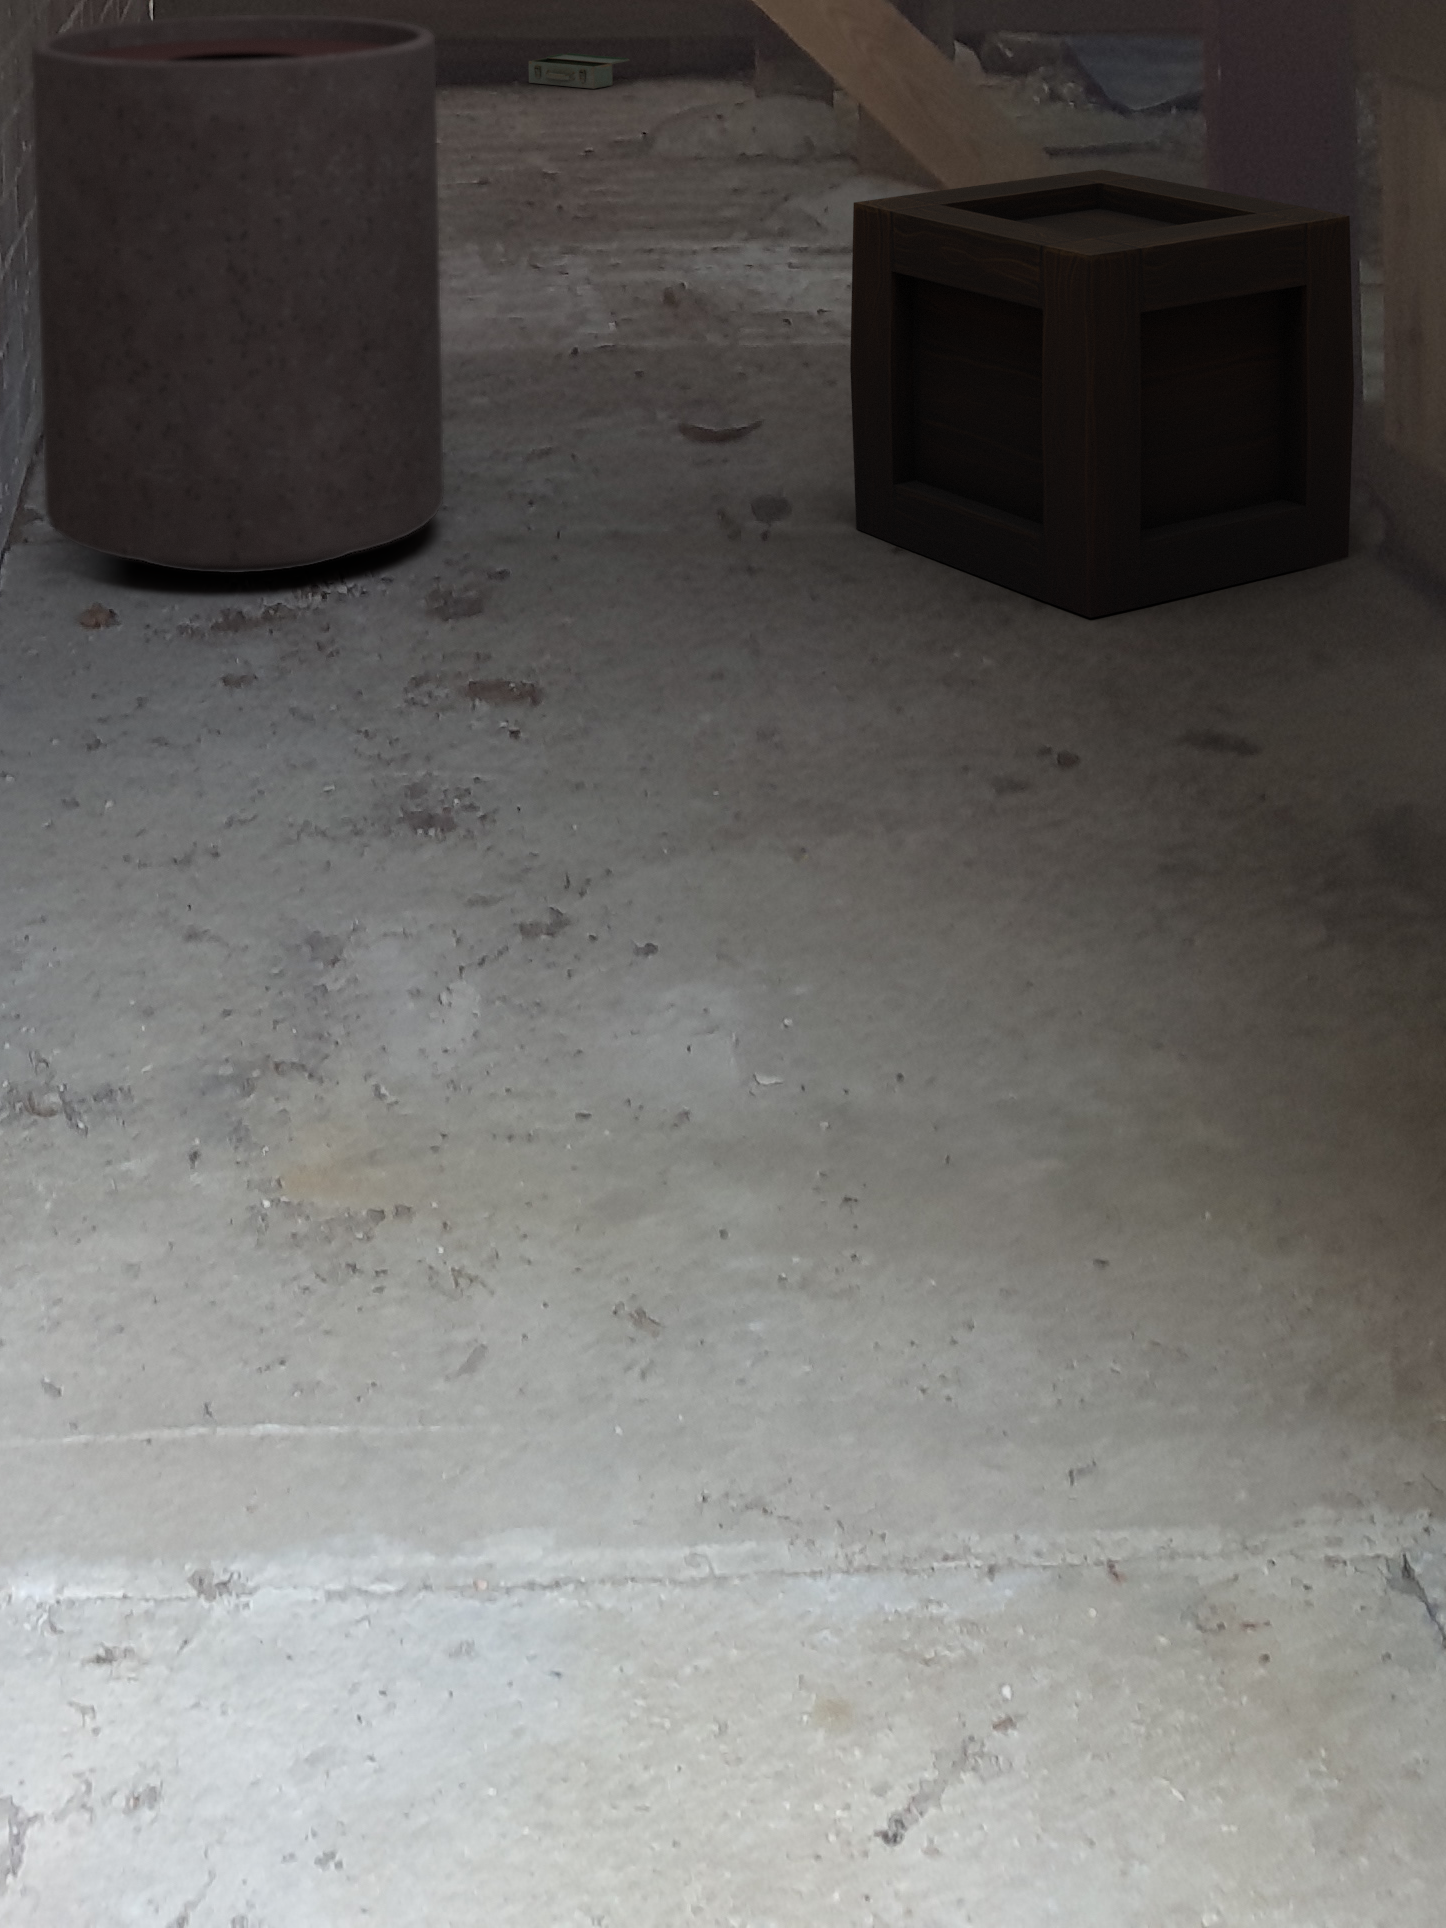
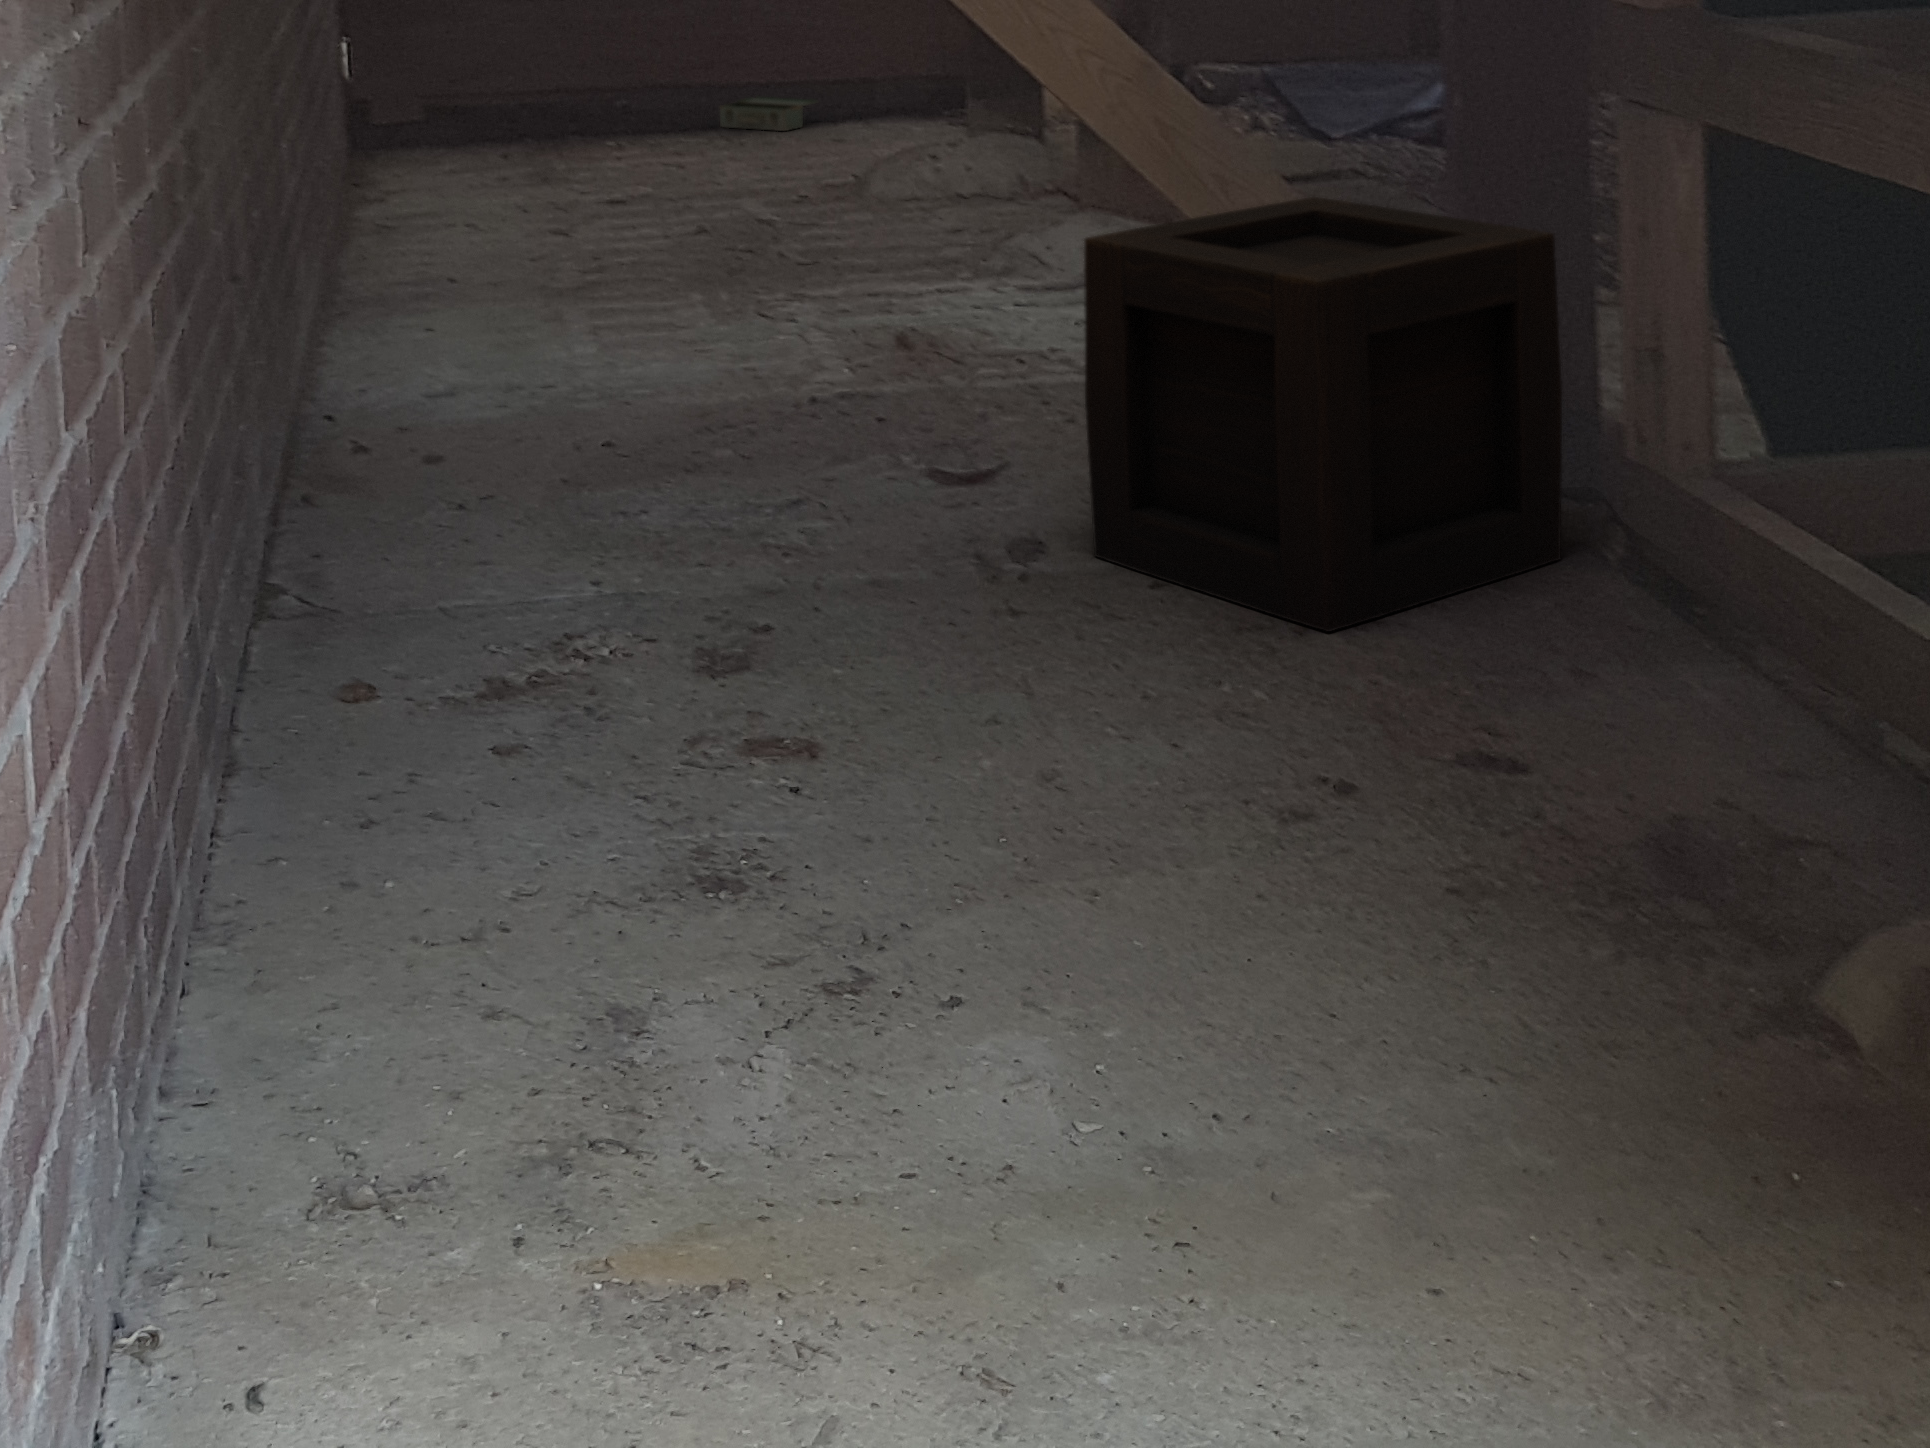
trash can: present [32,15,444,573] -> none [263,71,690,633]

